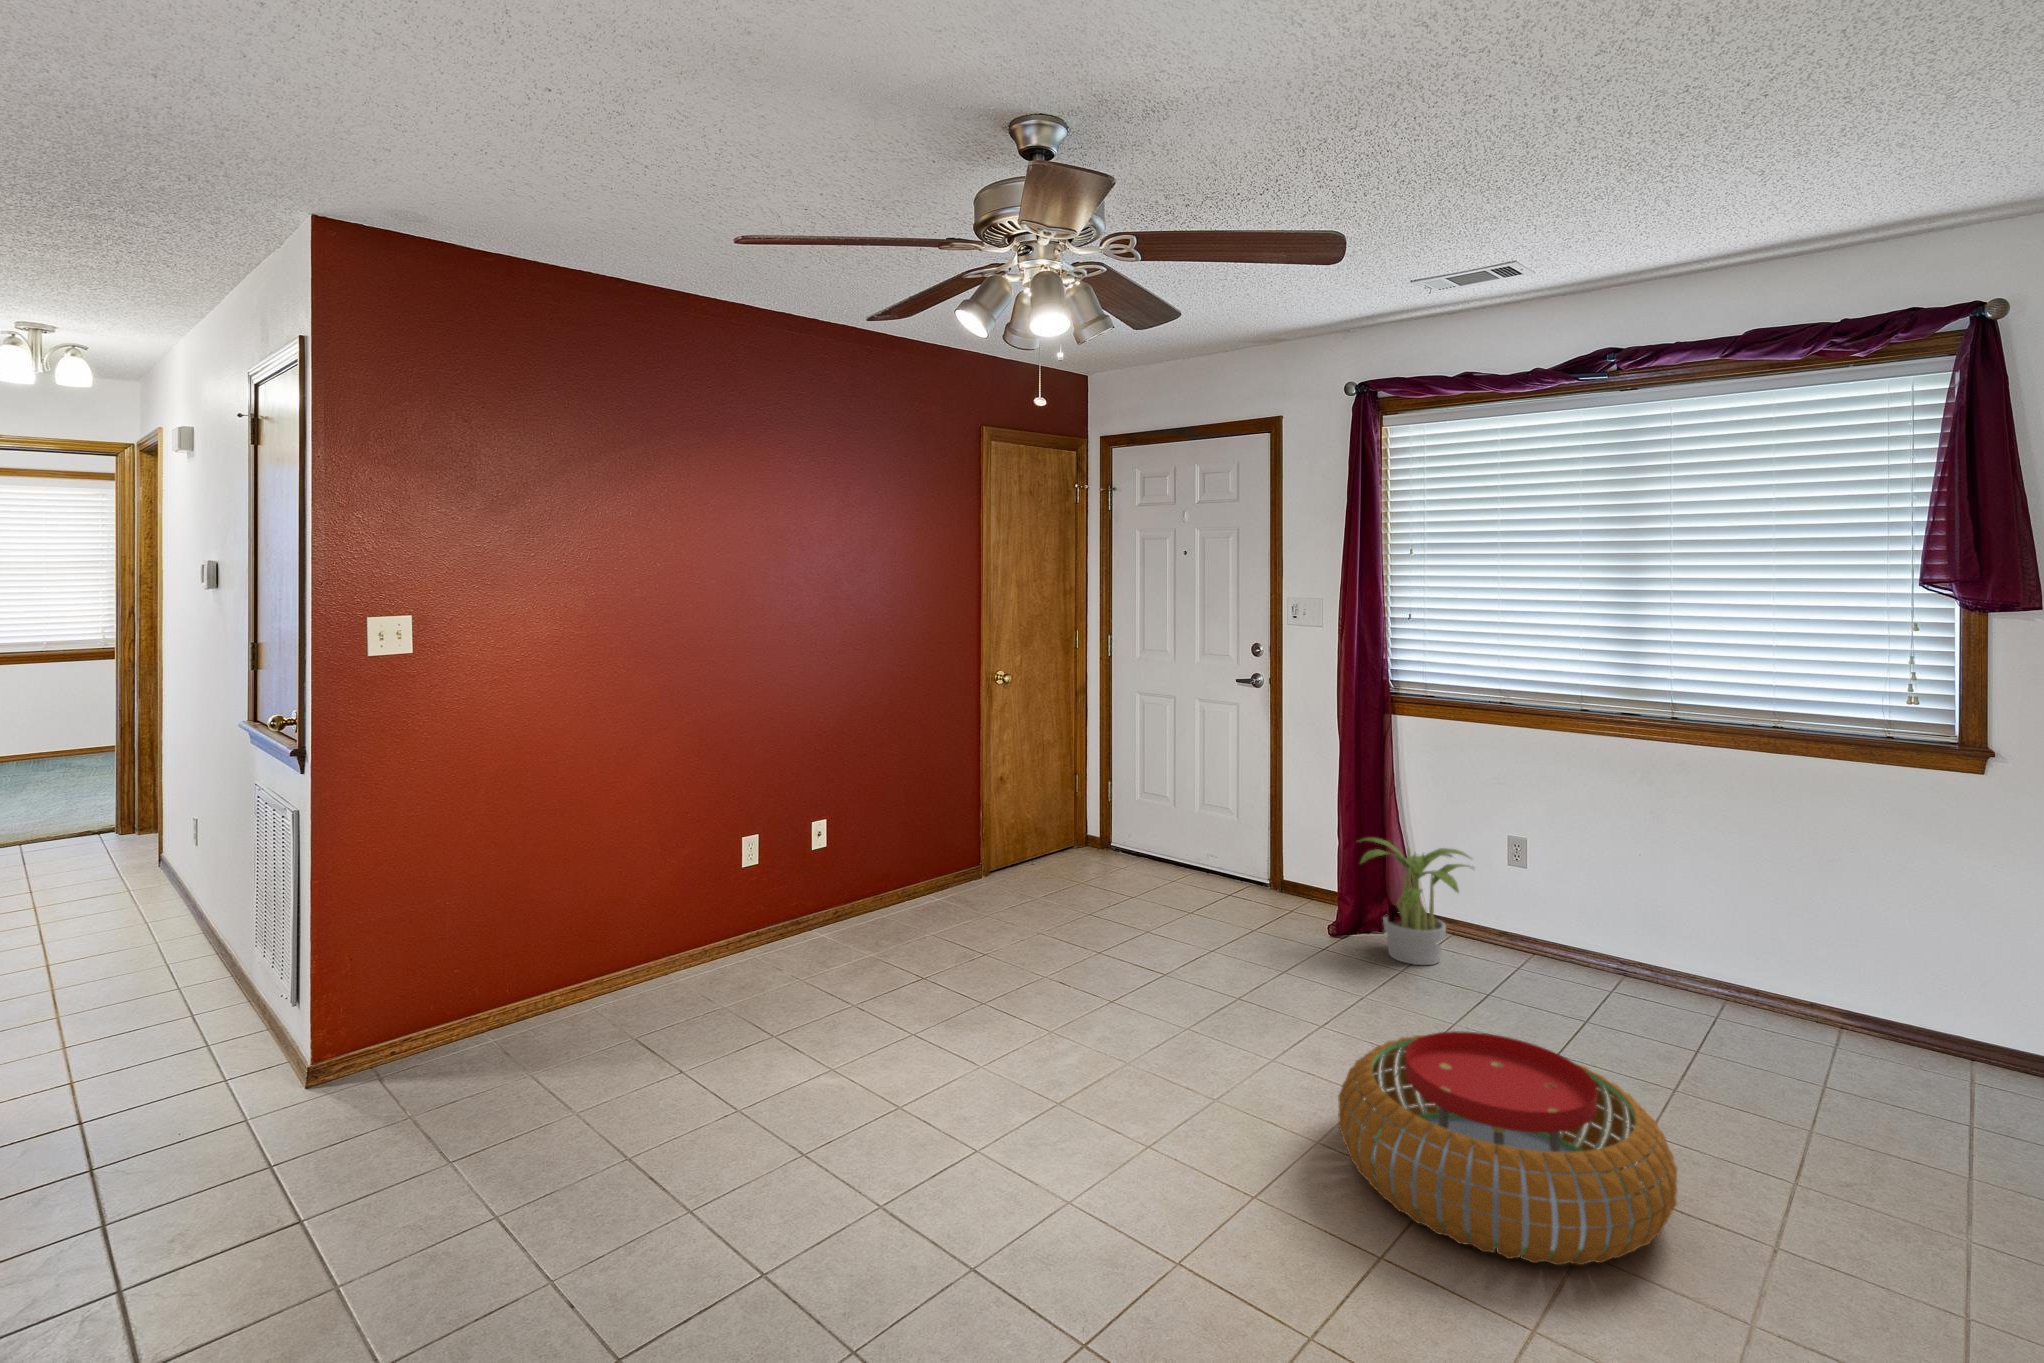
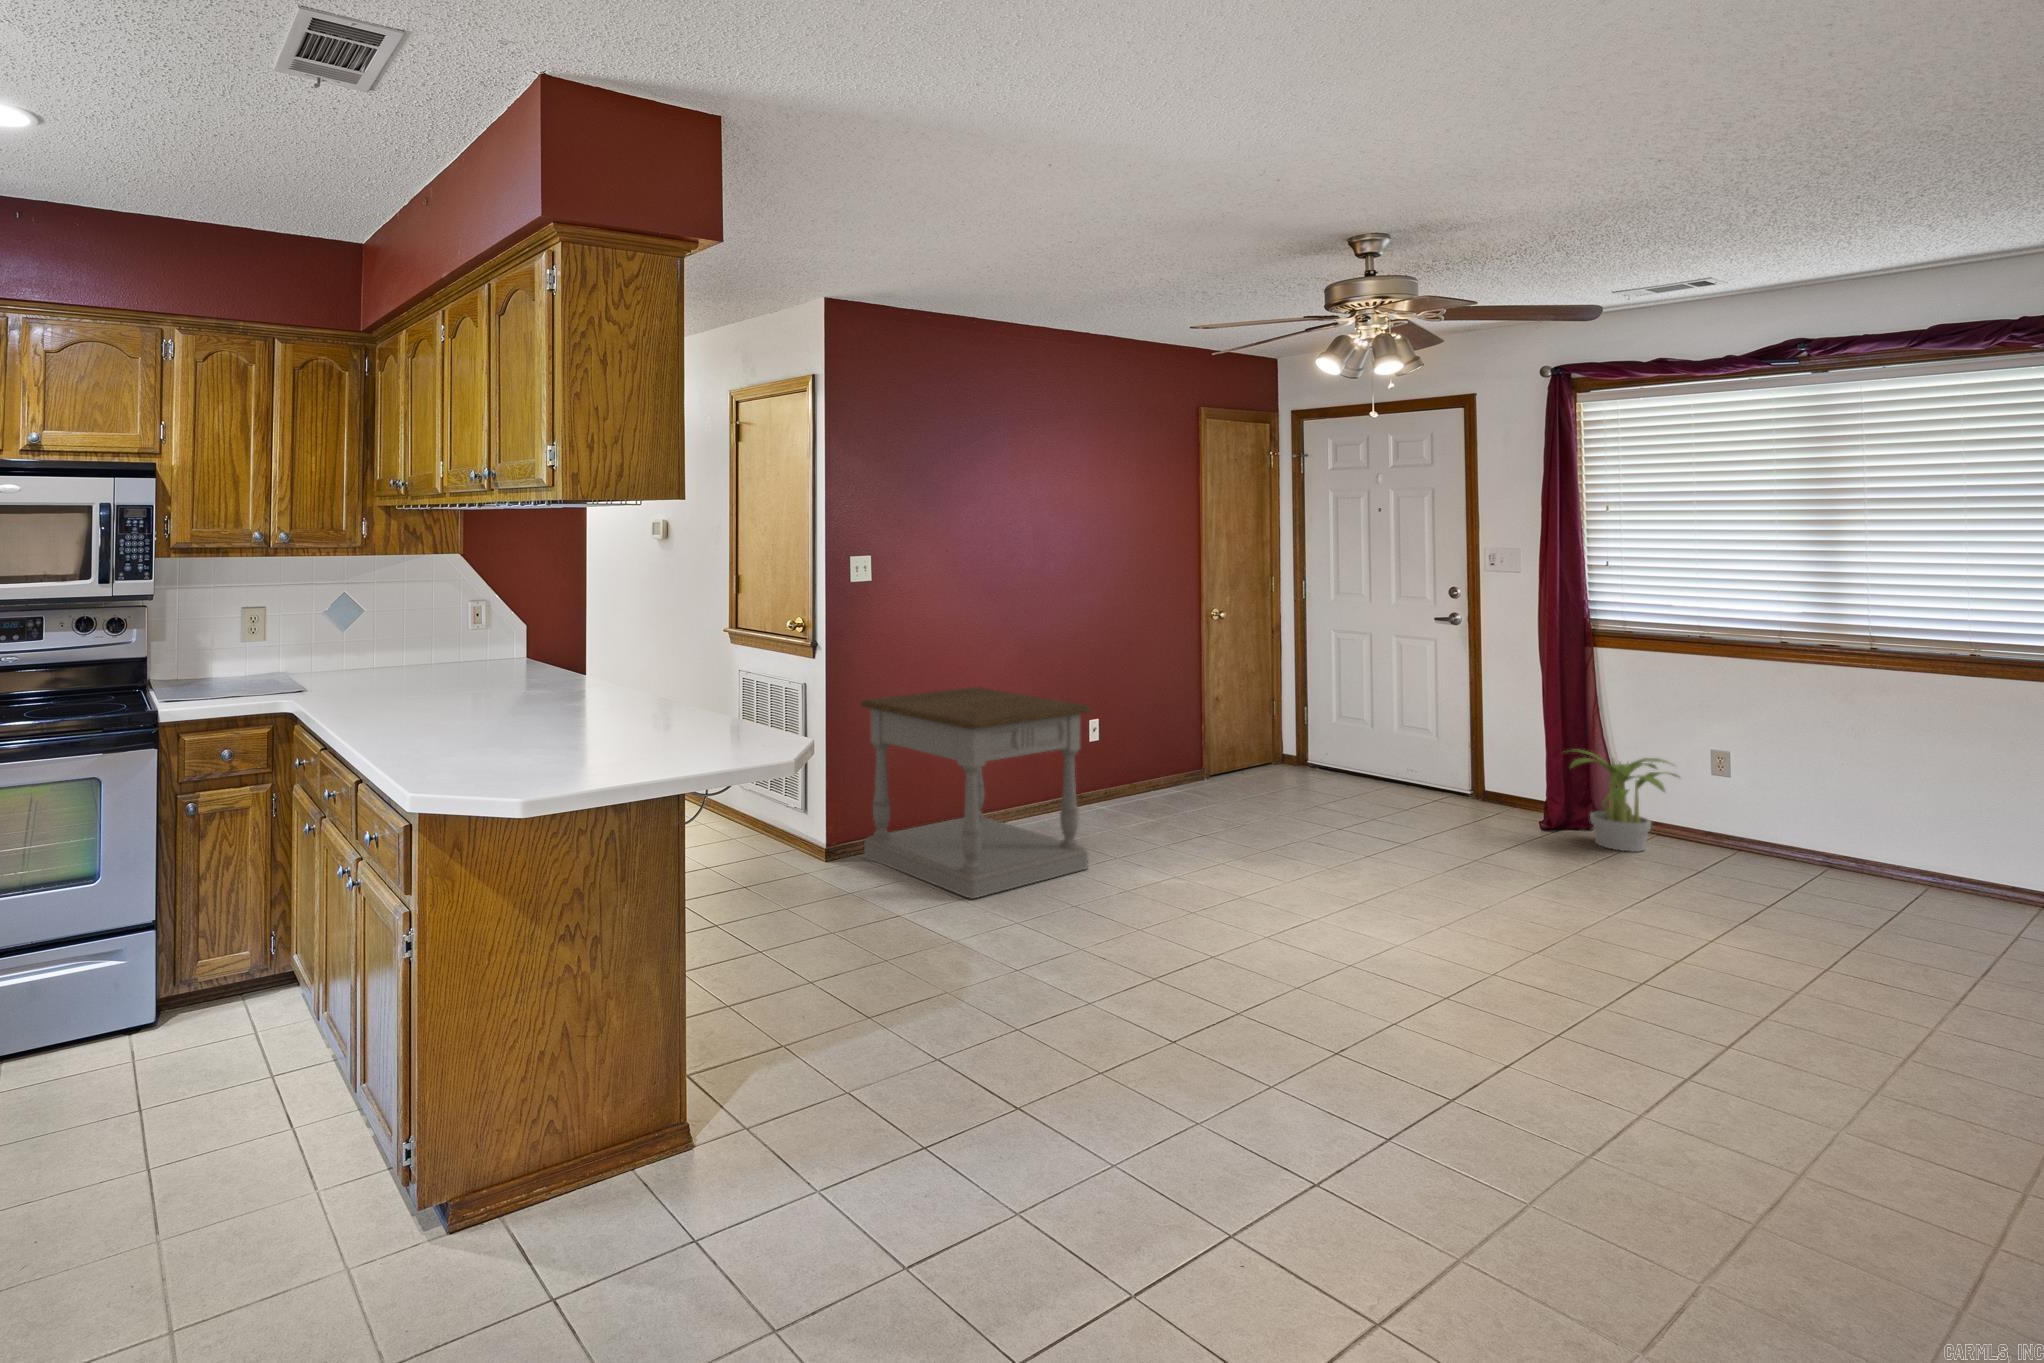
side table: none [361,769,726,1133] -> present [861,687,1091,898]
pouf: present [1338,1031,1677,1265] -> none [1587,871,1872,1007]

